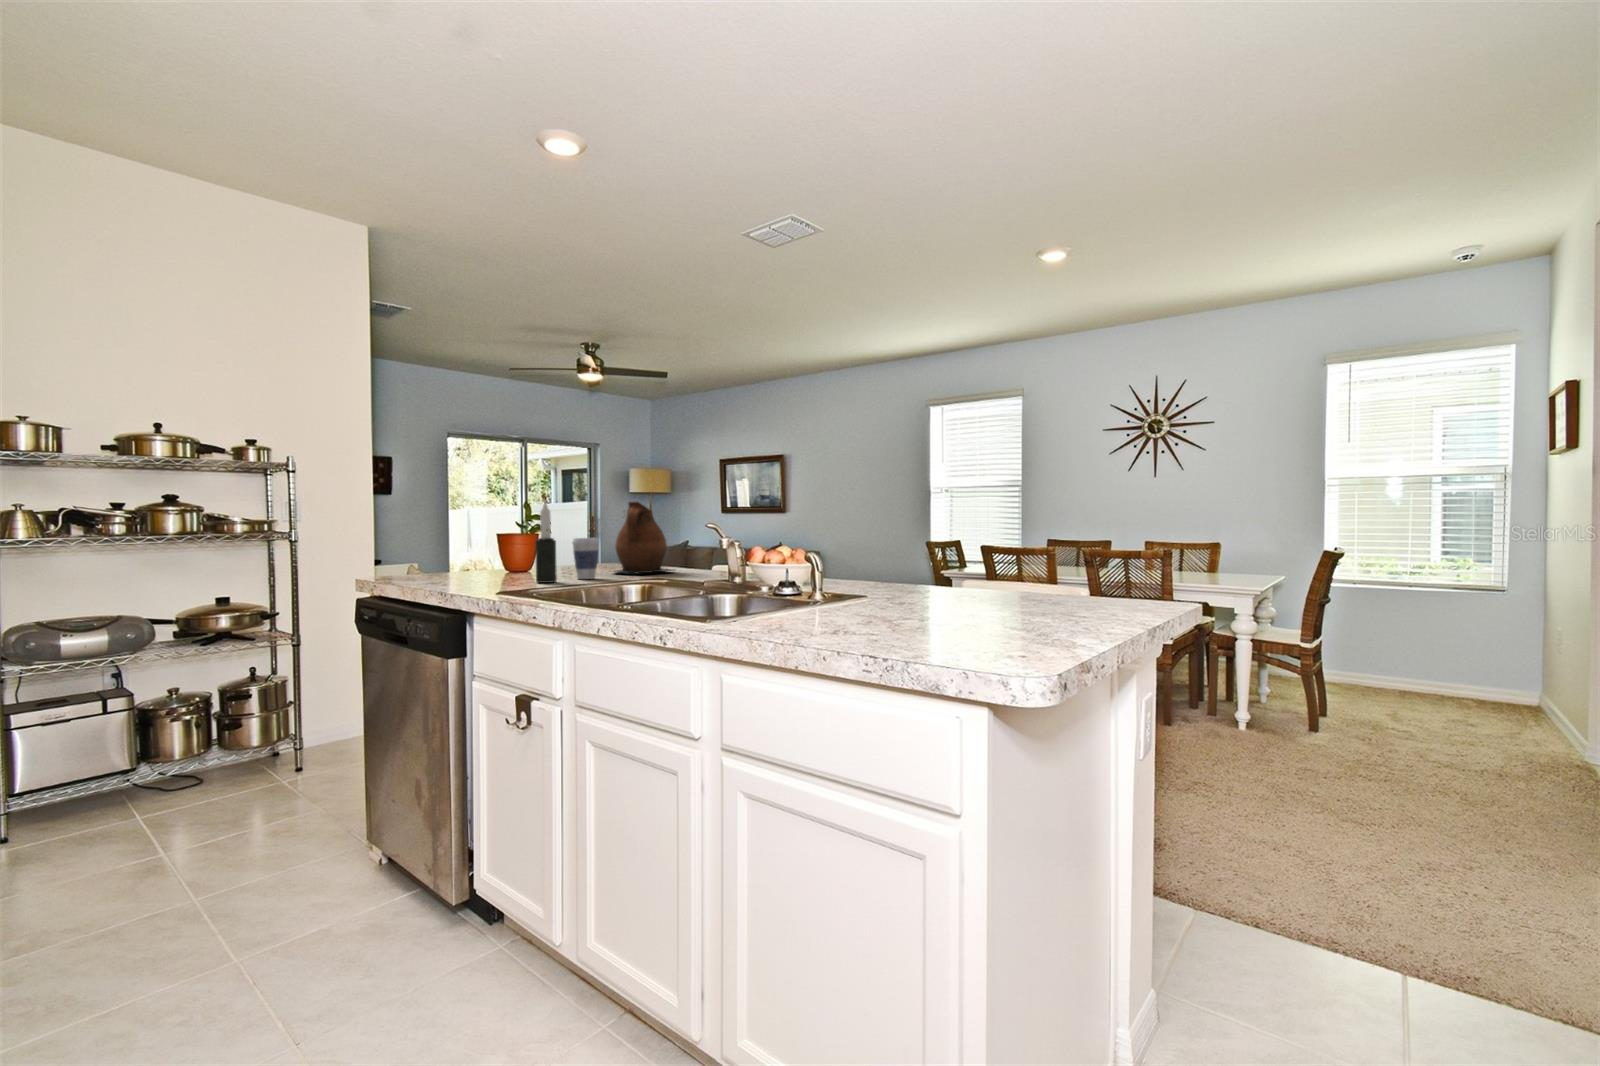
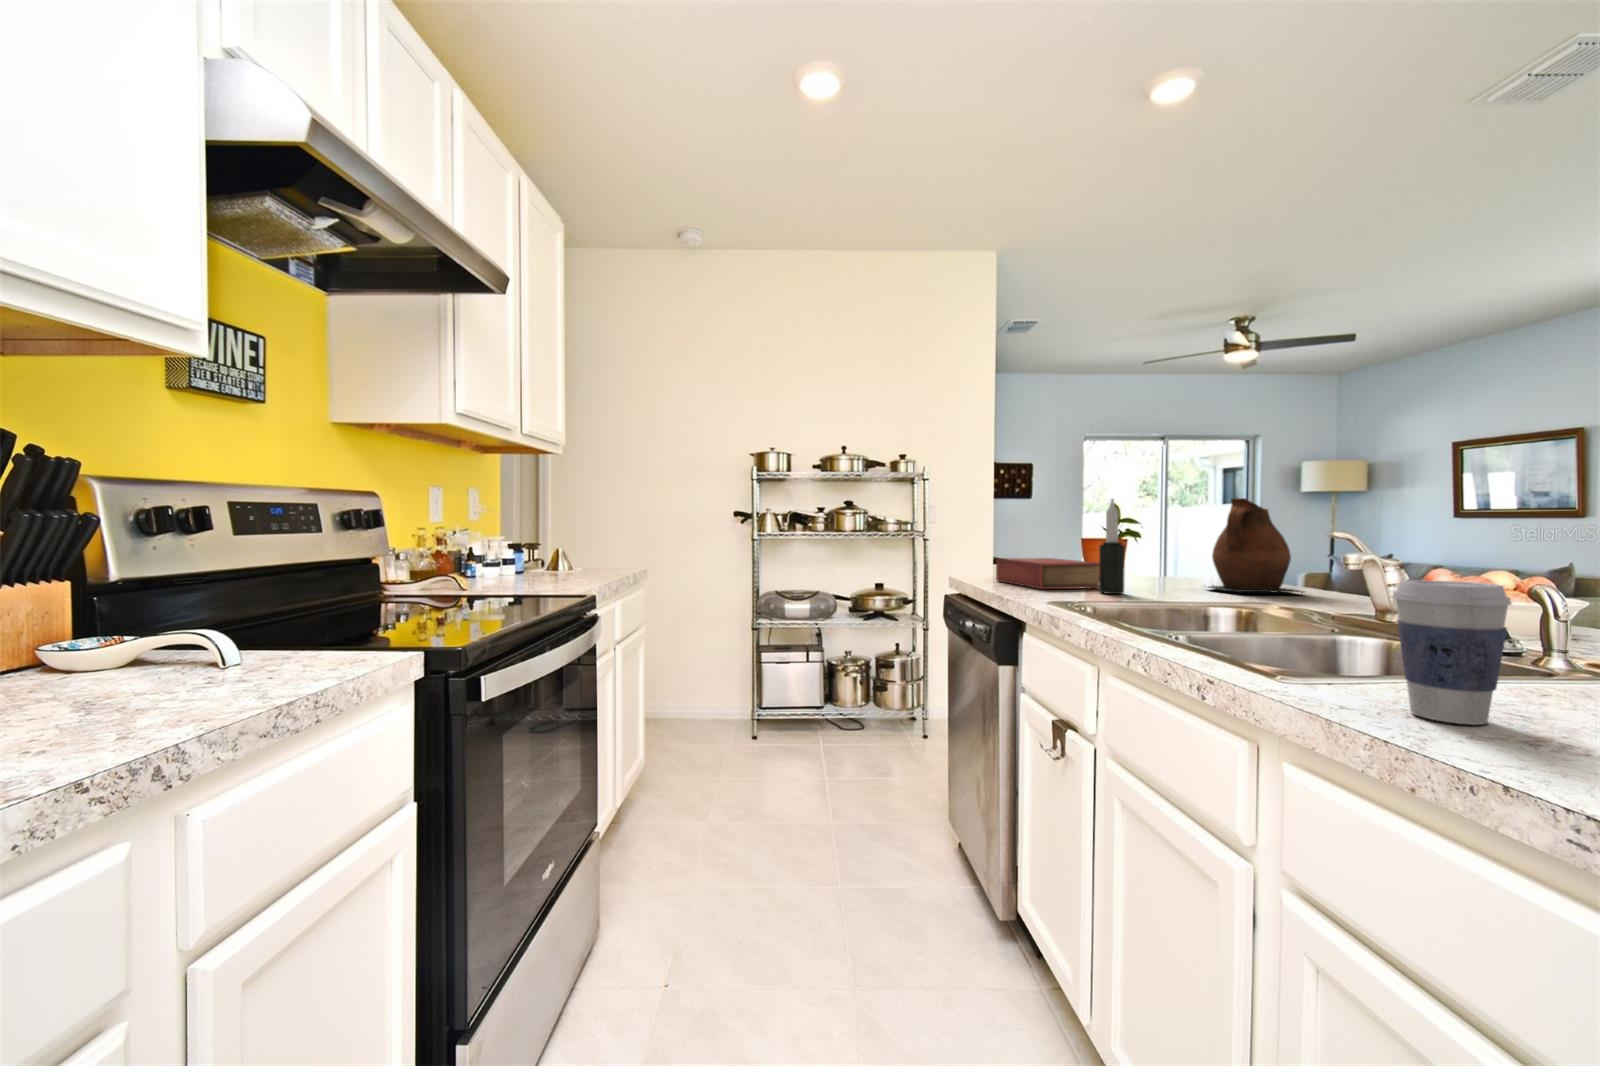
coffee cup: present [572,538,599,579] -> present [1392,580,1512,725]
book: none [424,555,533,584] -> present [996,558,1099,589]

